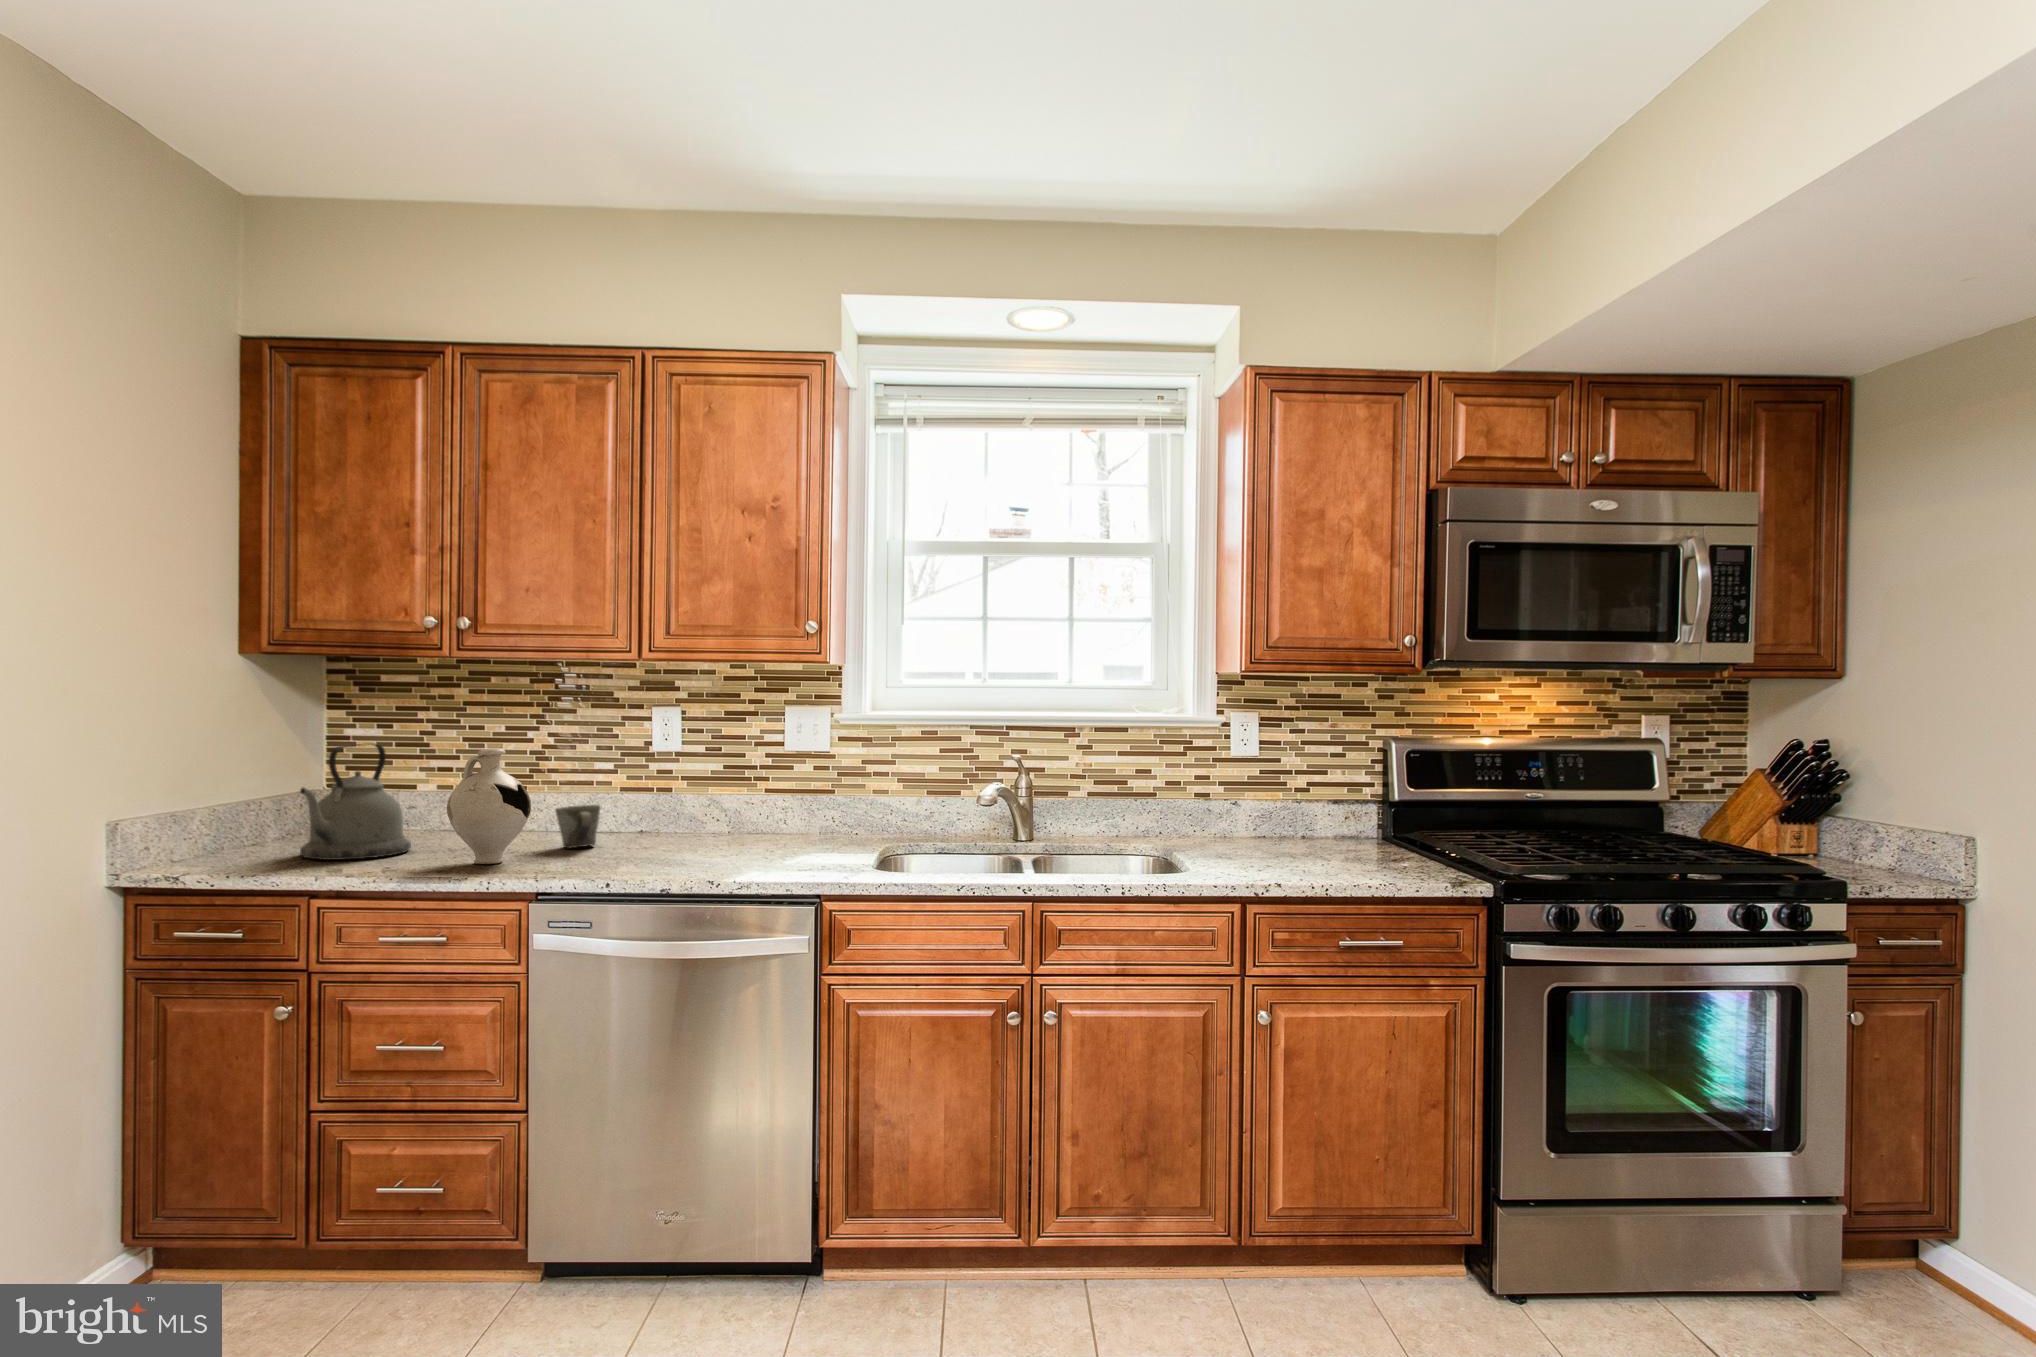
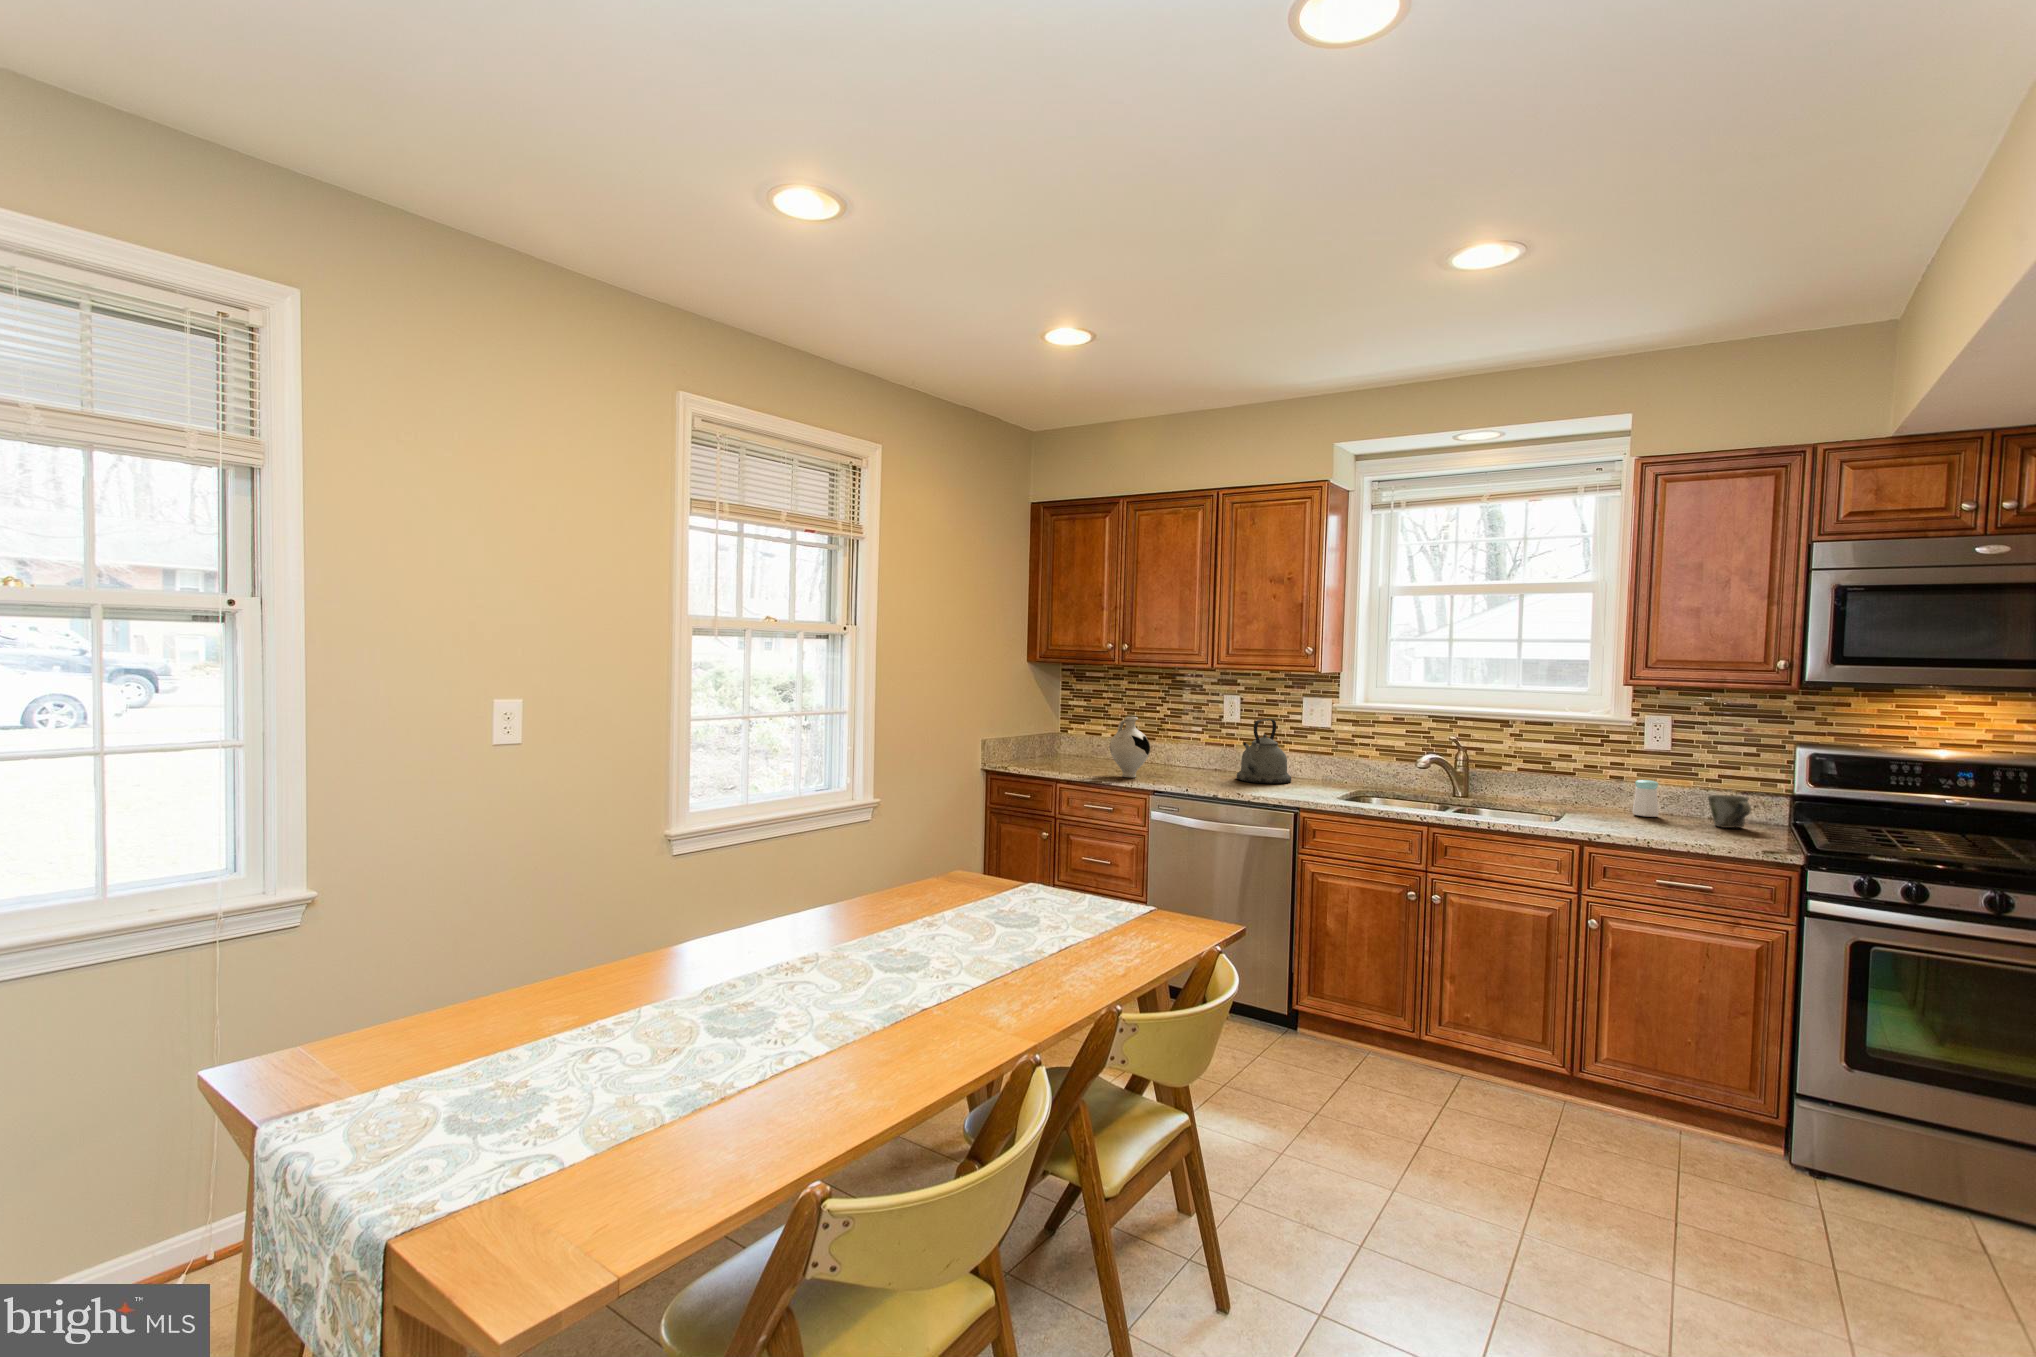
kettle: present [300,743,411,860] -> present [1237,719,1291,784]
salt shaker: none [1230,796,1260,844] -> present [1633,780,1658,817]
mug: present [555,805,601,848] -> present [1708,795,1751,828]

